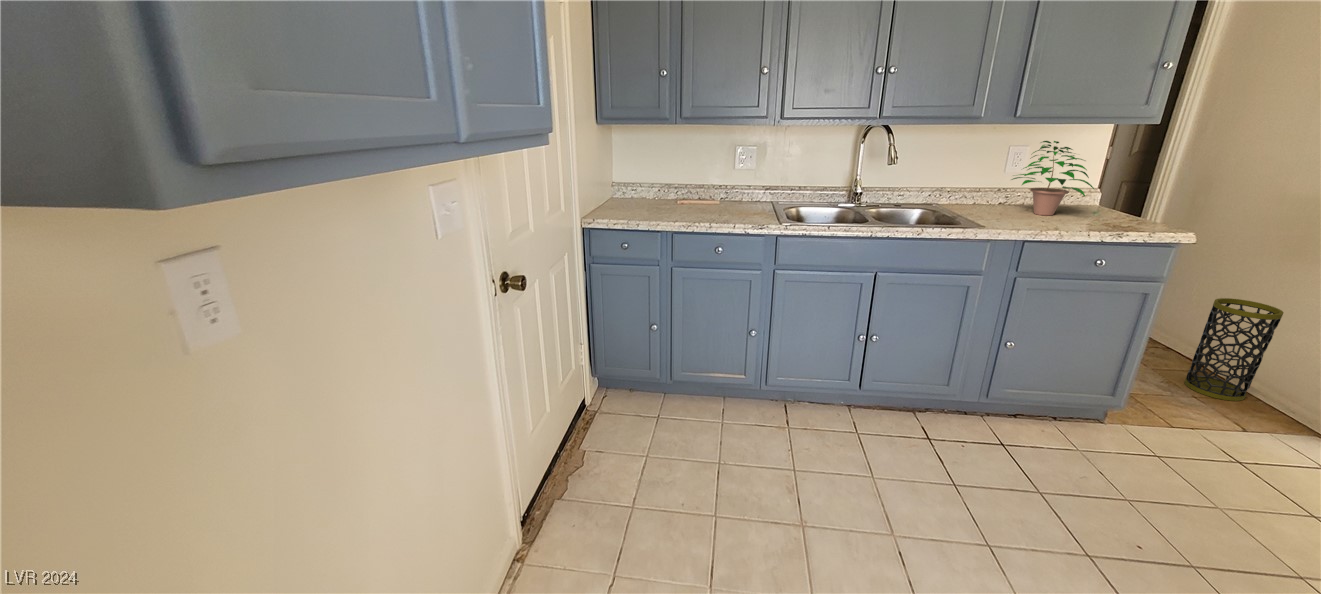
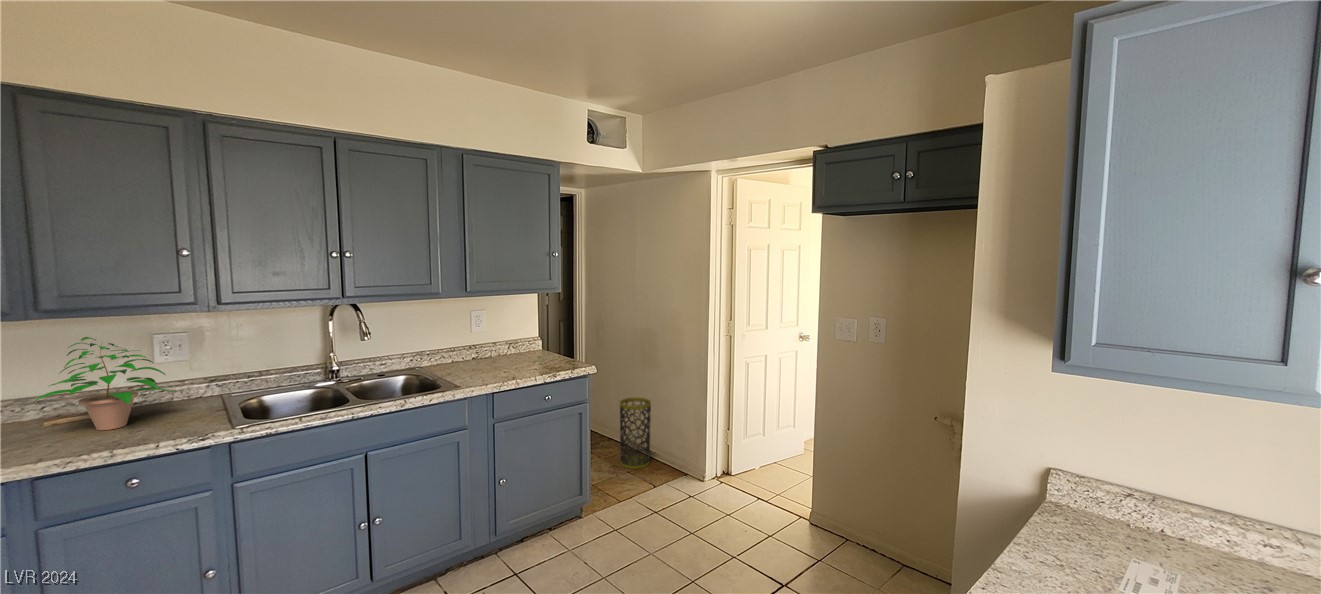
potted plant: present [1012,141,1094,215] -> present [34,337,174,430]

